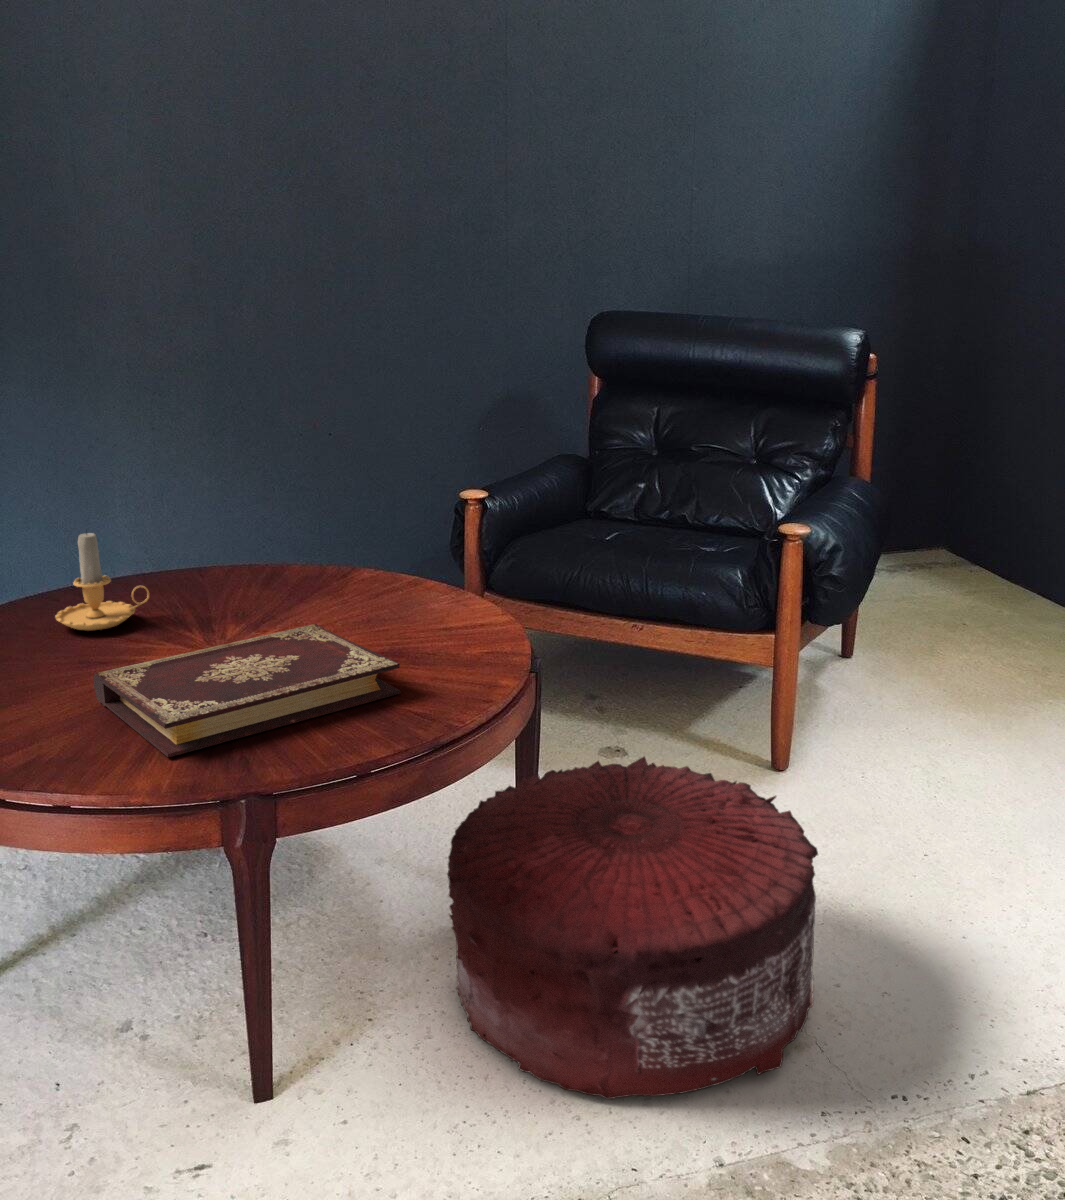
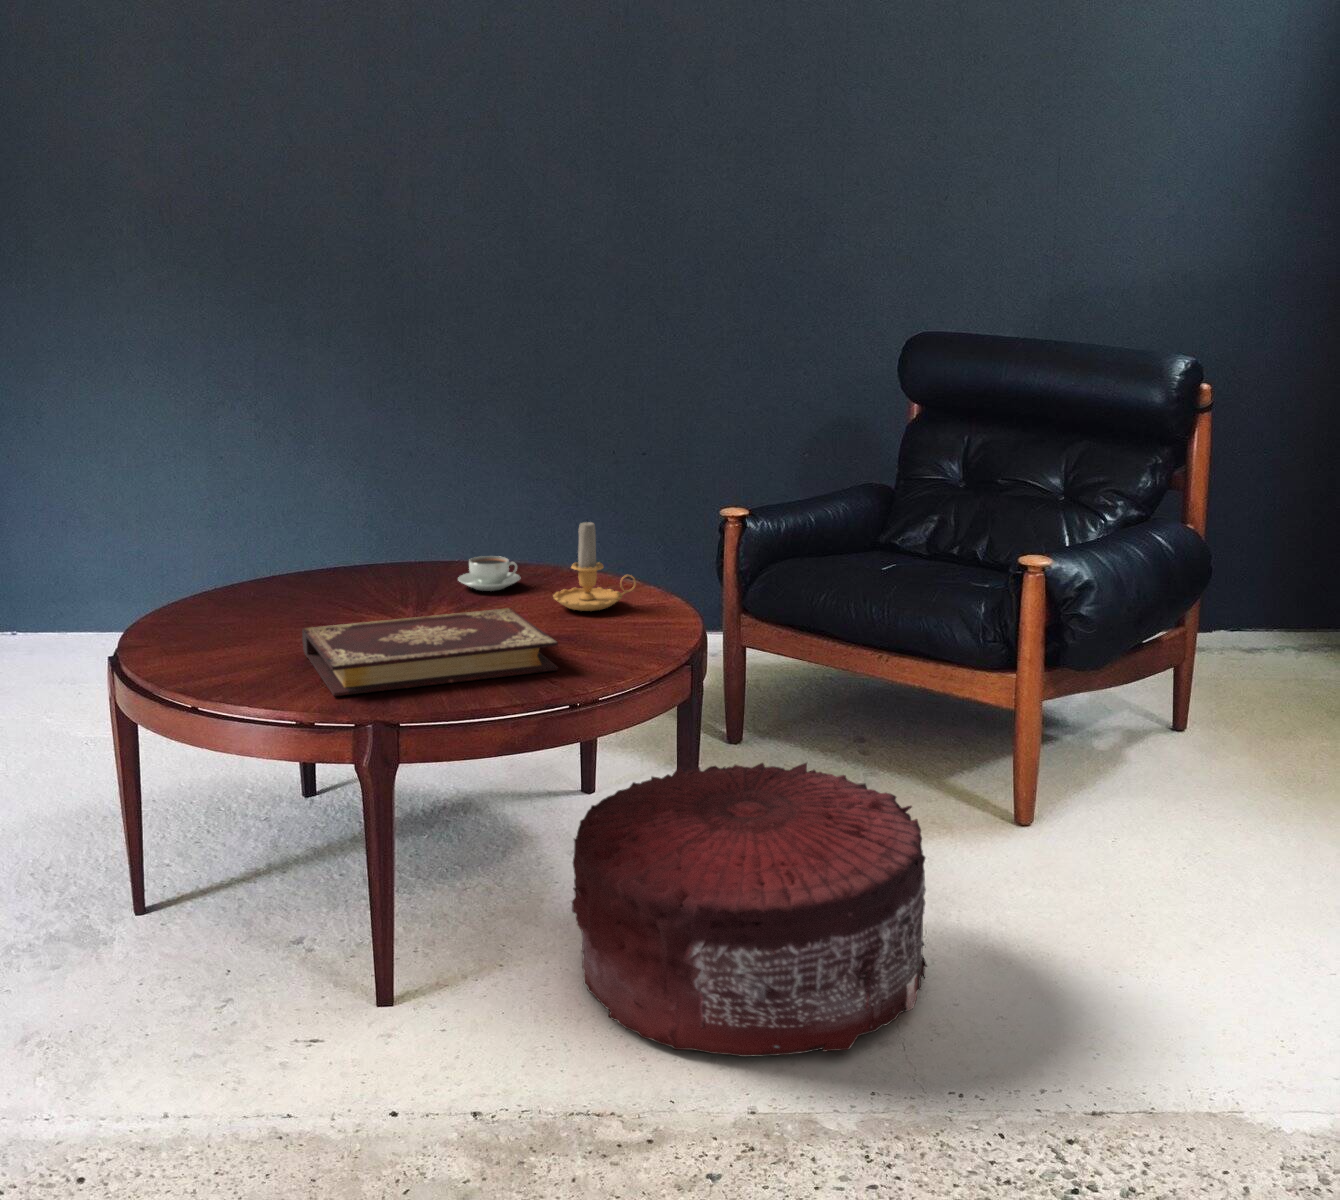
candle: present [55,532,149,631] -> present [553,522,636,611]
coffee cup: none [223,561,290,600] -> present [458,556,520,591]

